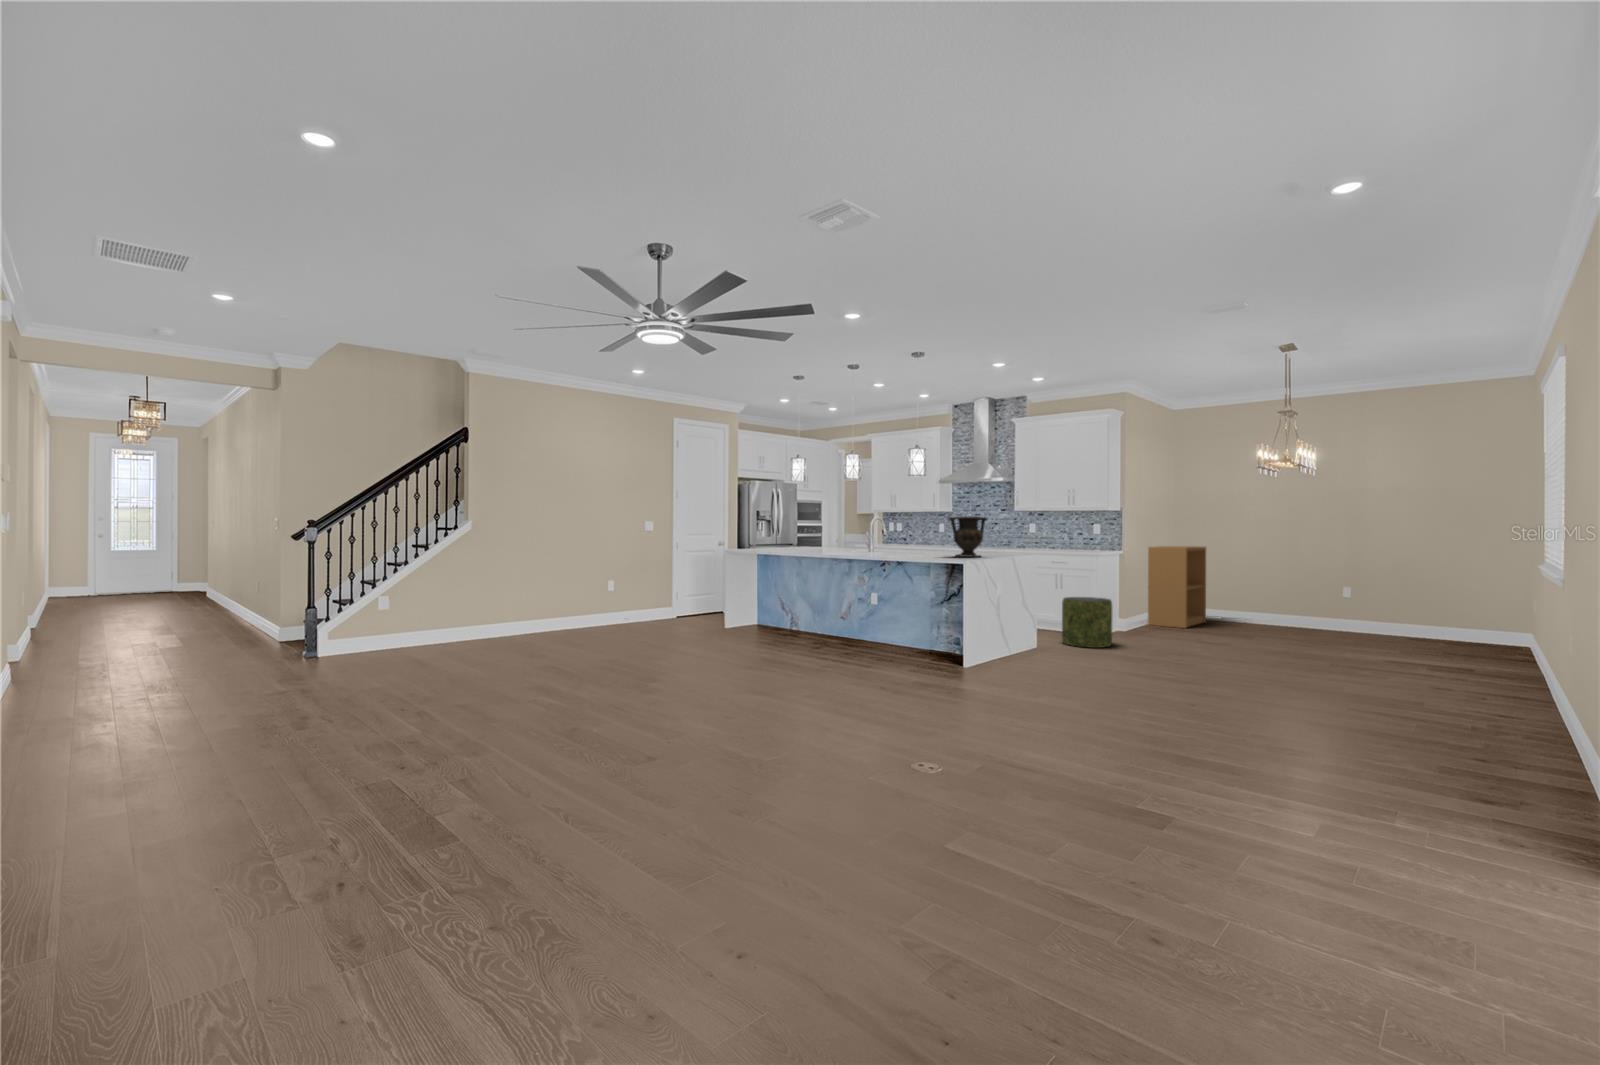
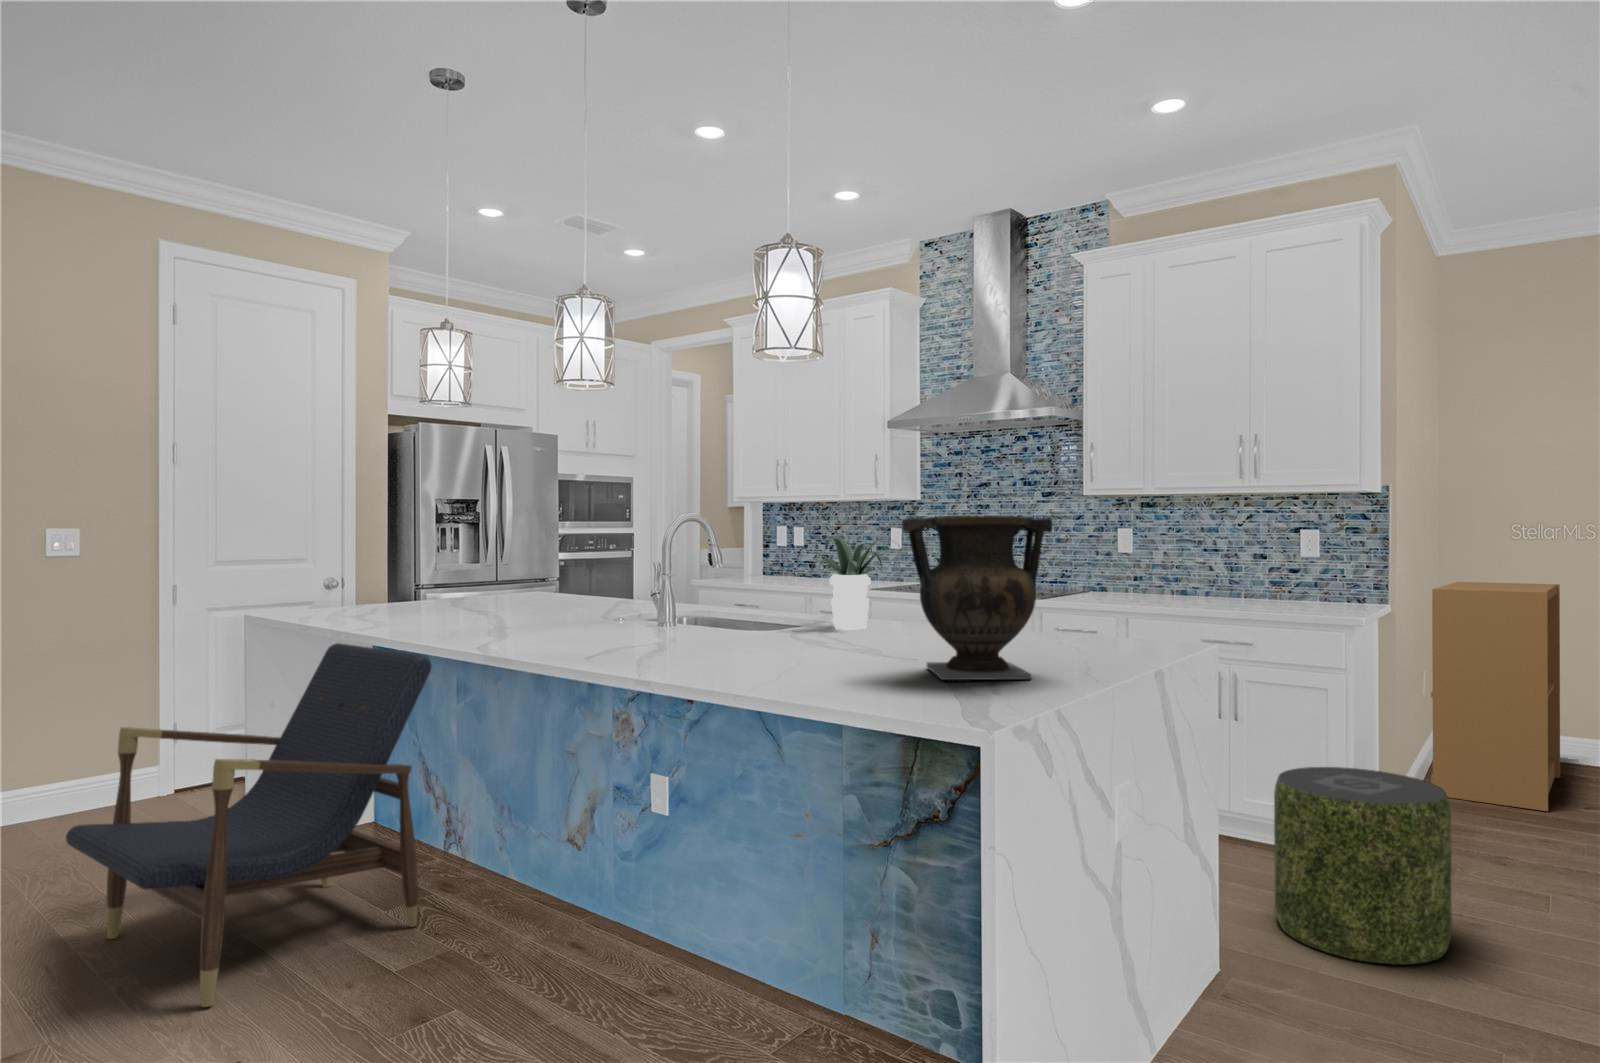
potted plant: none [914,523,949,552] -> present [800,536,900,629]
lounge chair: none [710,556,805,644] -> present [66,643,432,1007]

